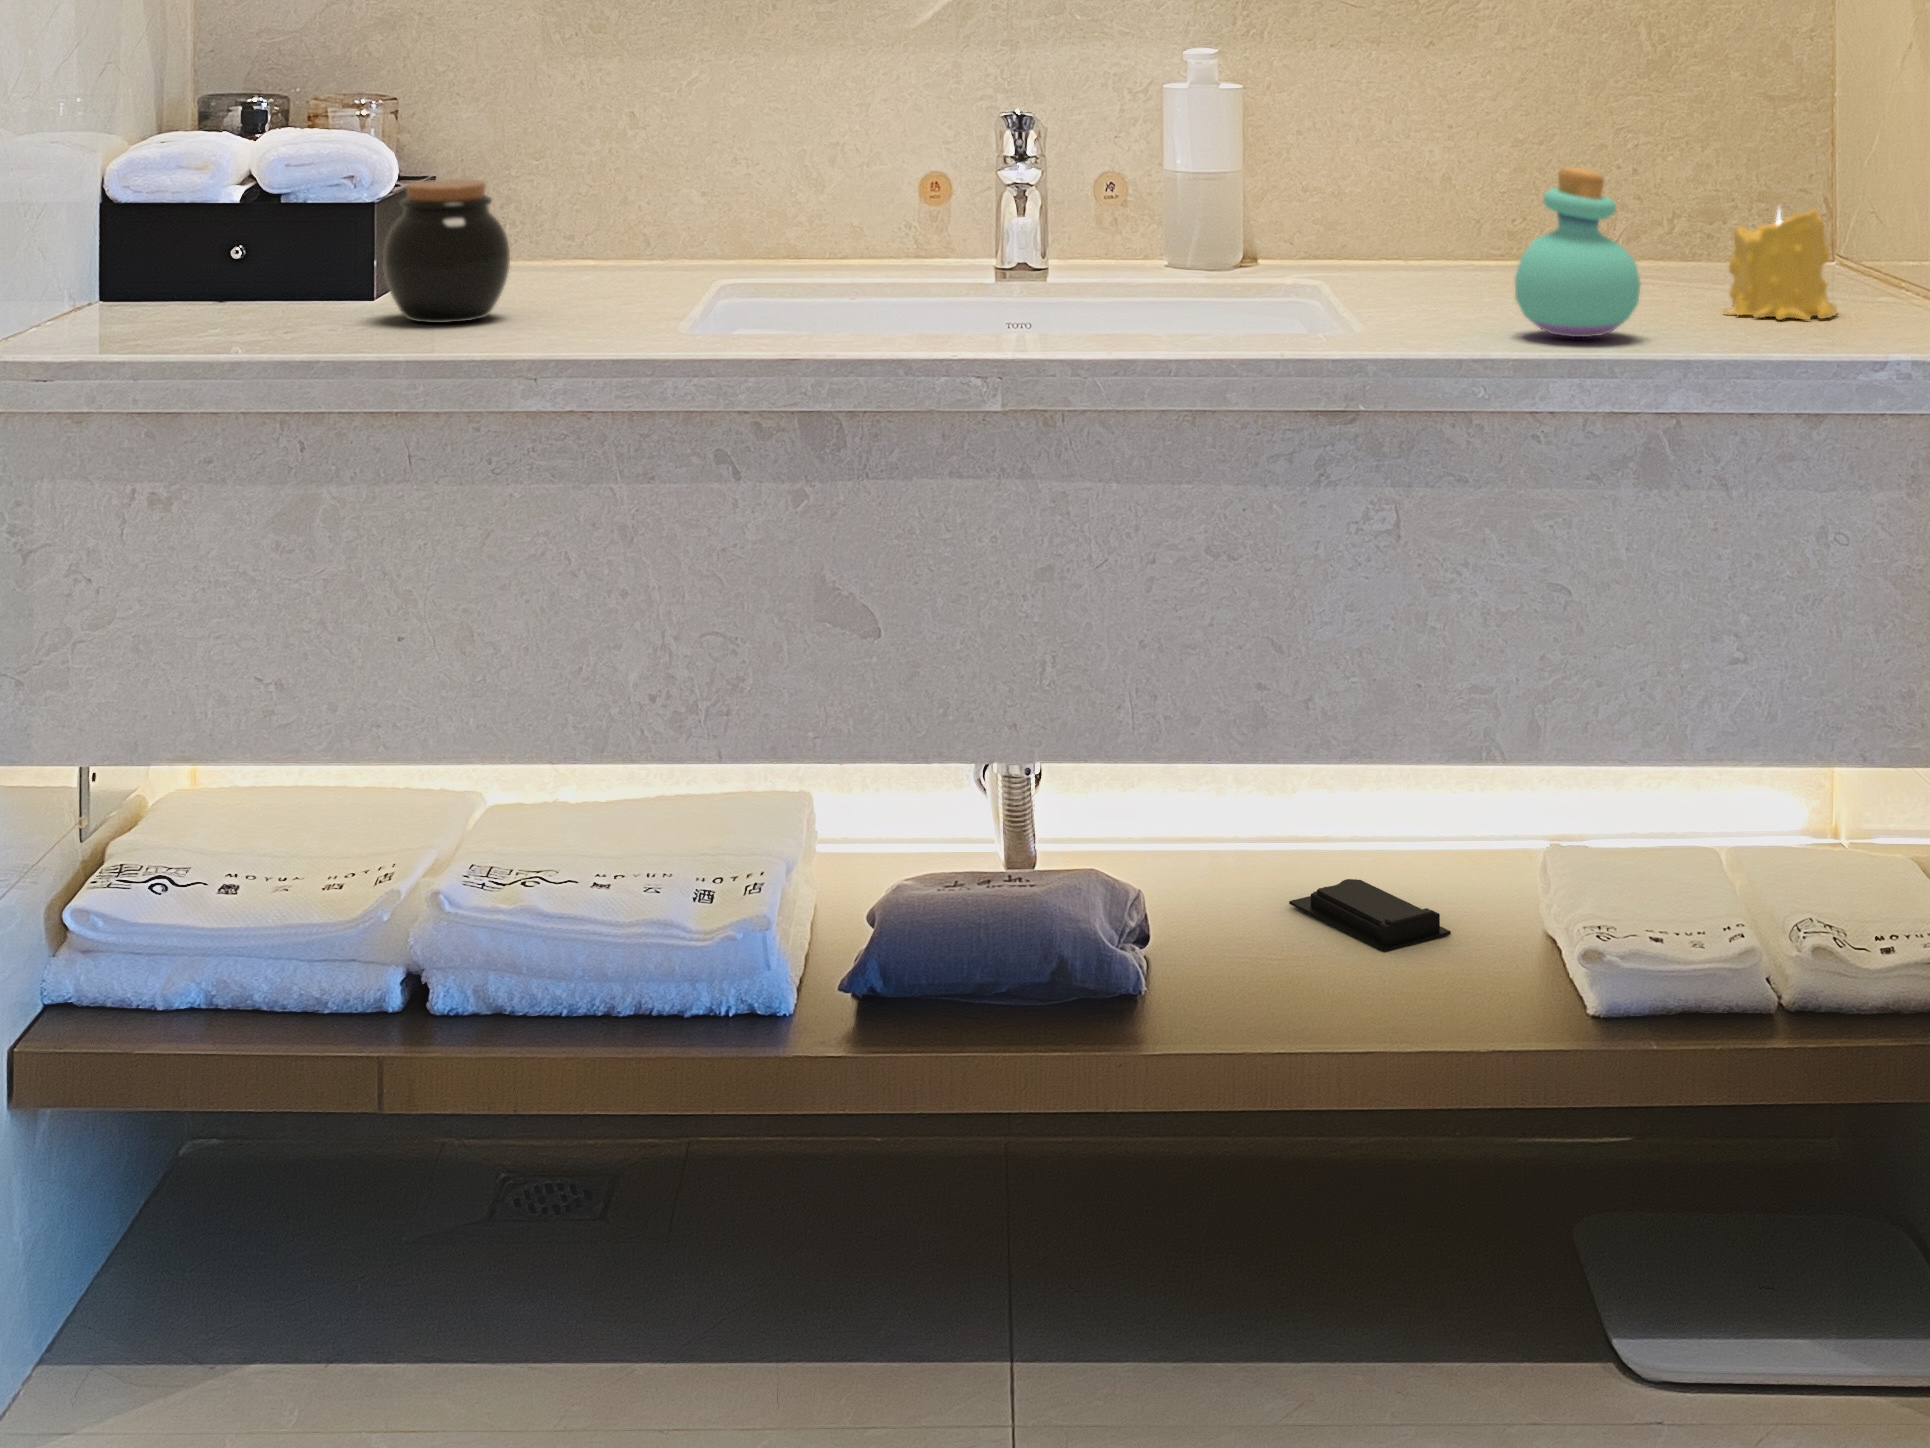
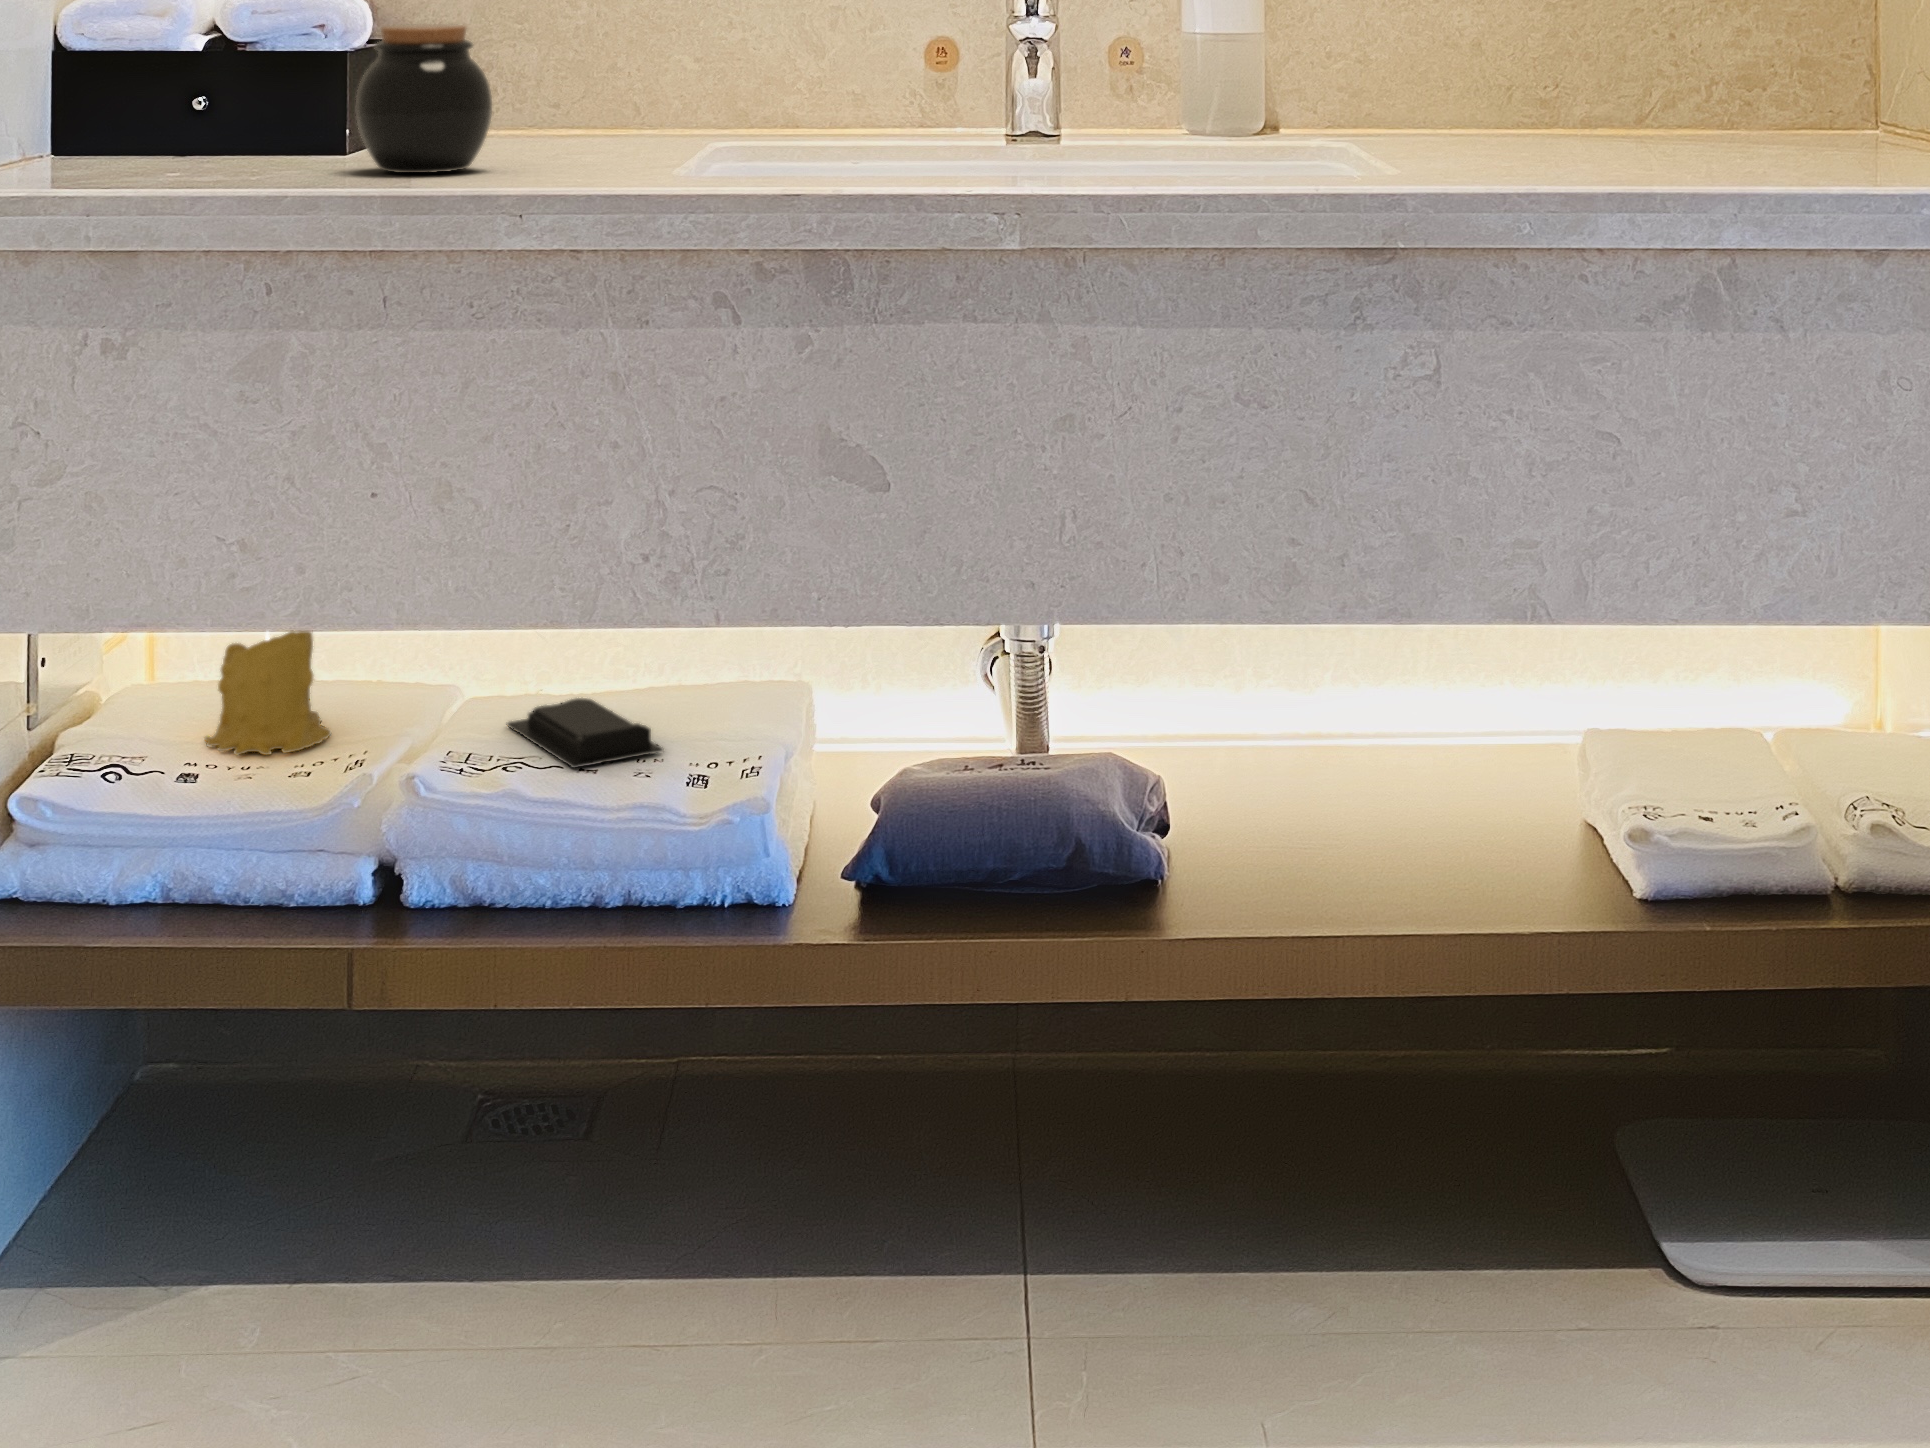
perfume bottle: present [1515,167,1640,337] -> none [1560,4,1693,182]
candle: present [1724,209,1837,320] -> present [205,631,331,755]
soap bar: present [1289,879,1451,952] -> present [507,698,663,768]

